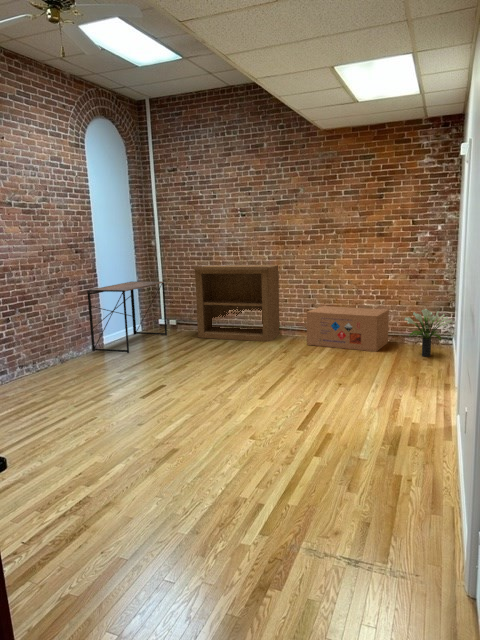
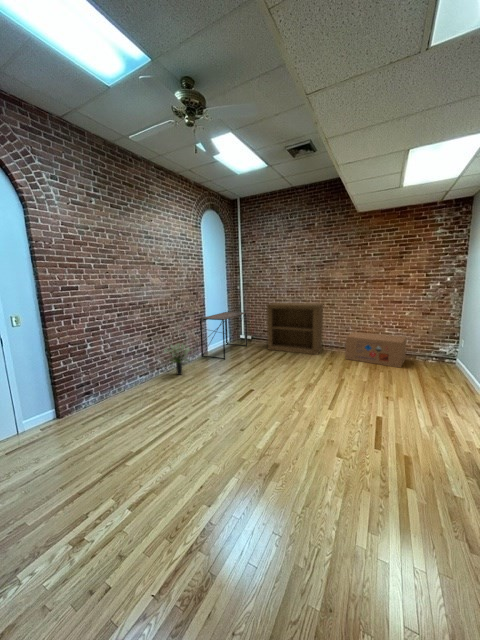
potted plant: present [404,309,452,357] -> present [164,344,193,375]

